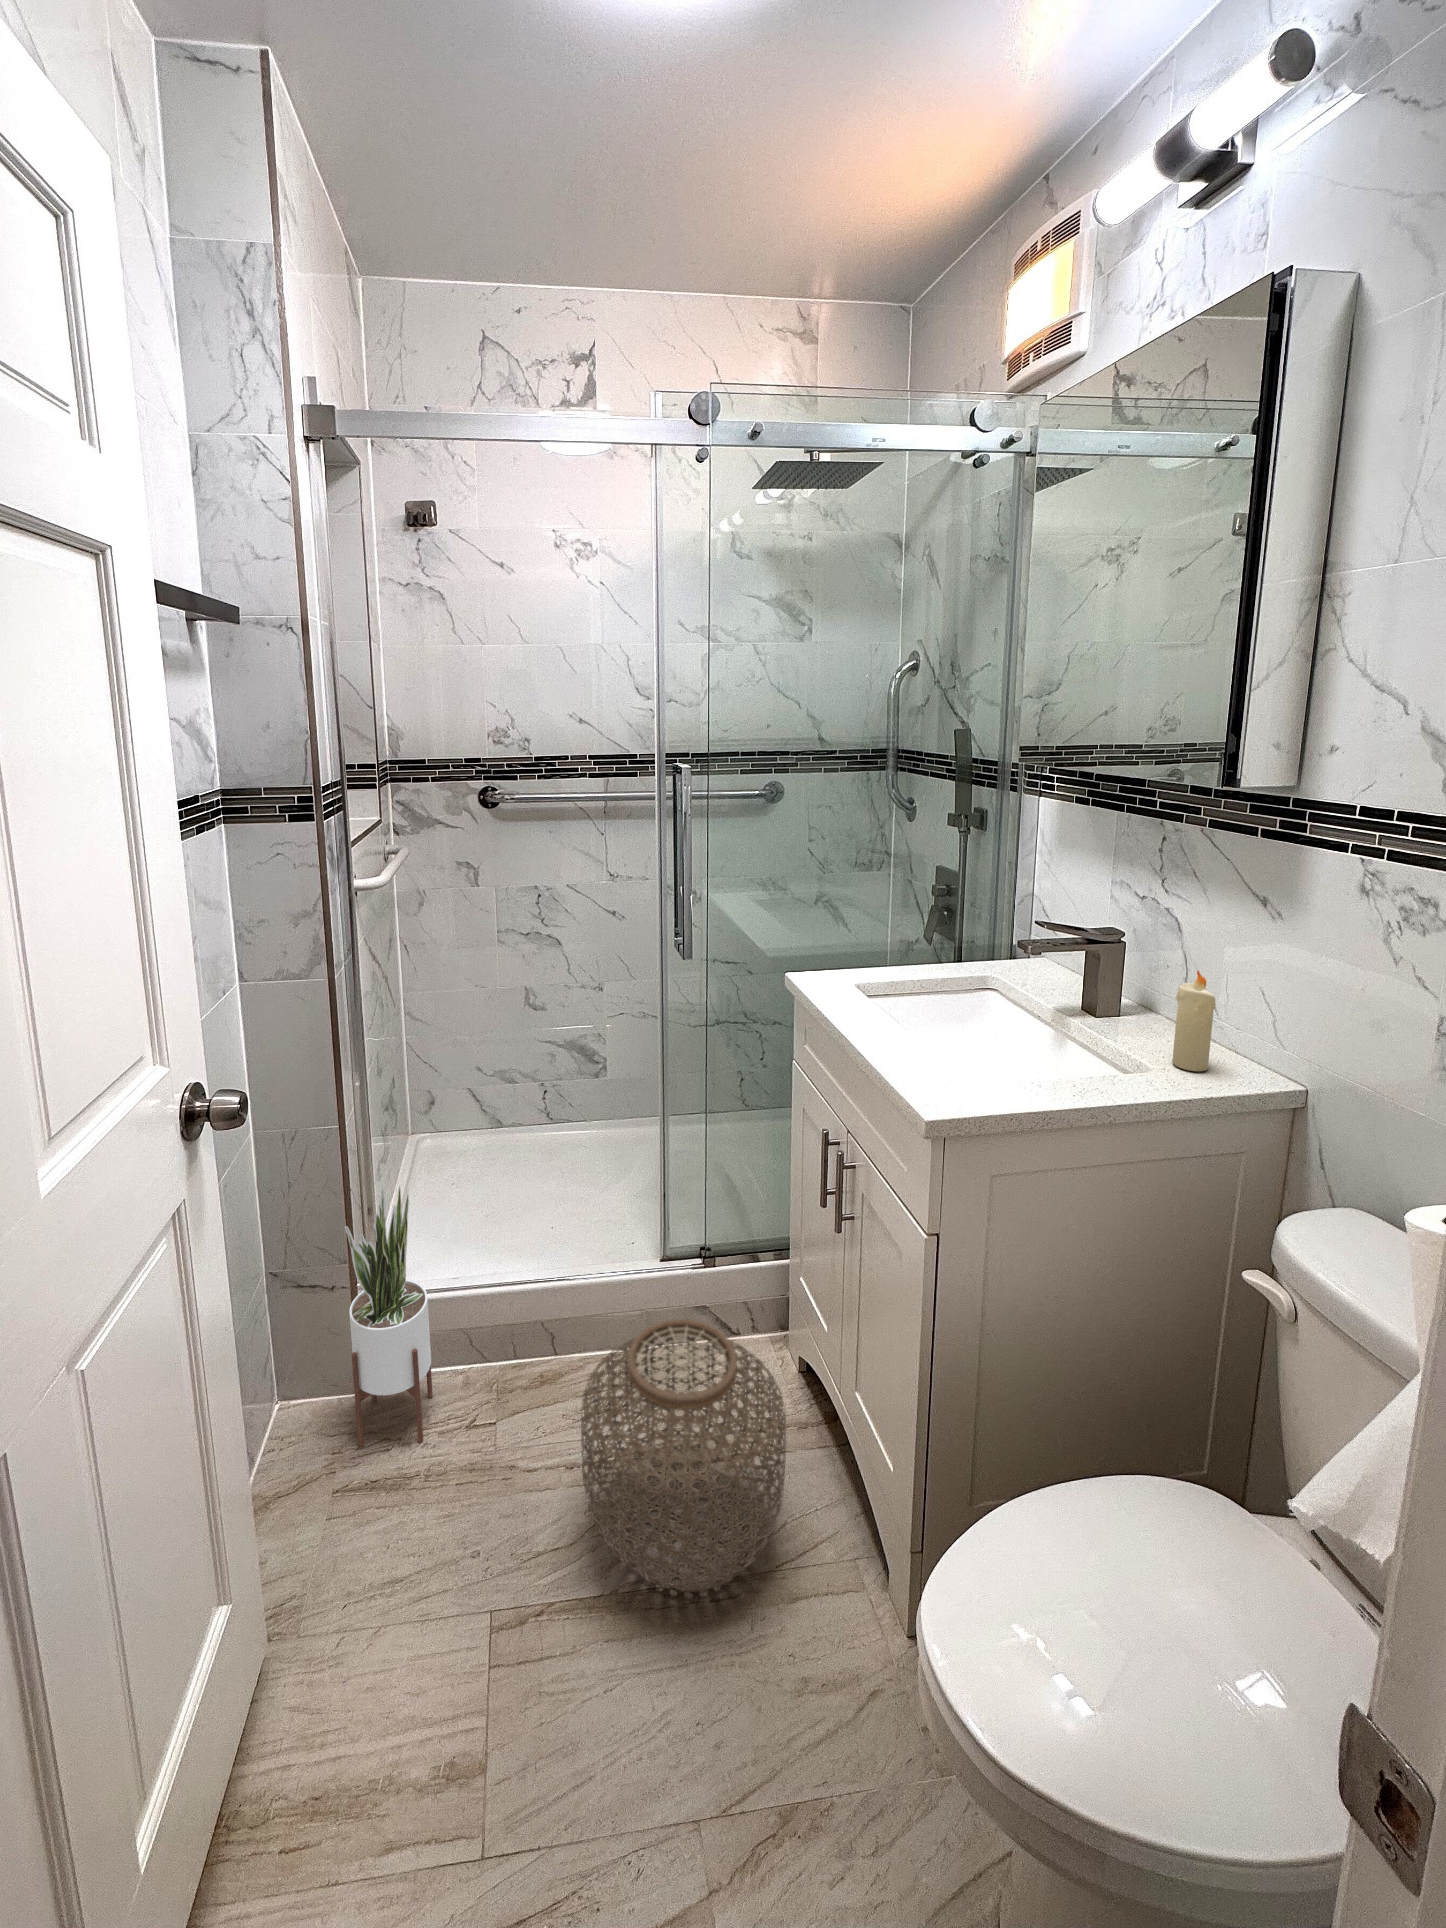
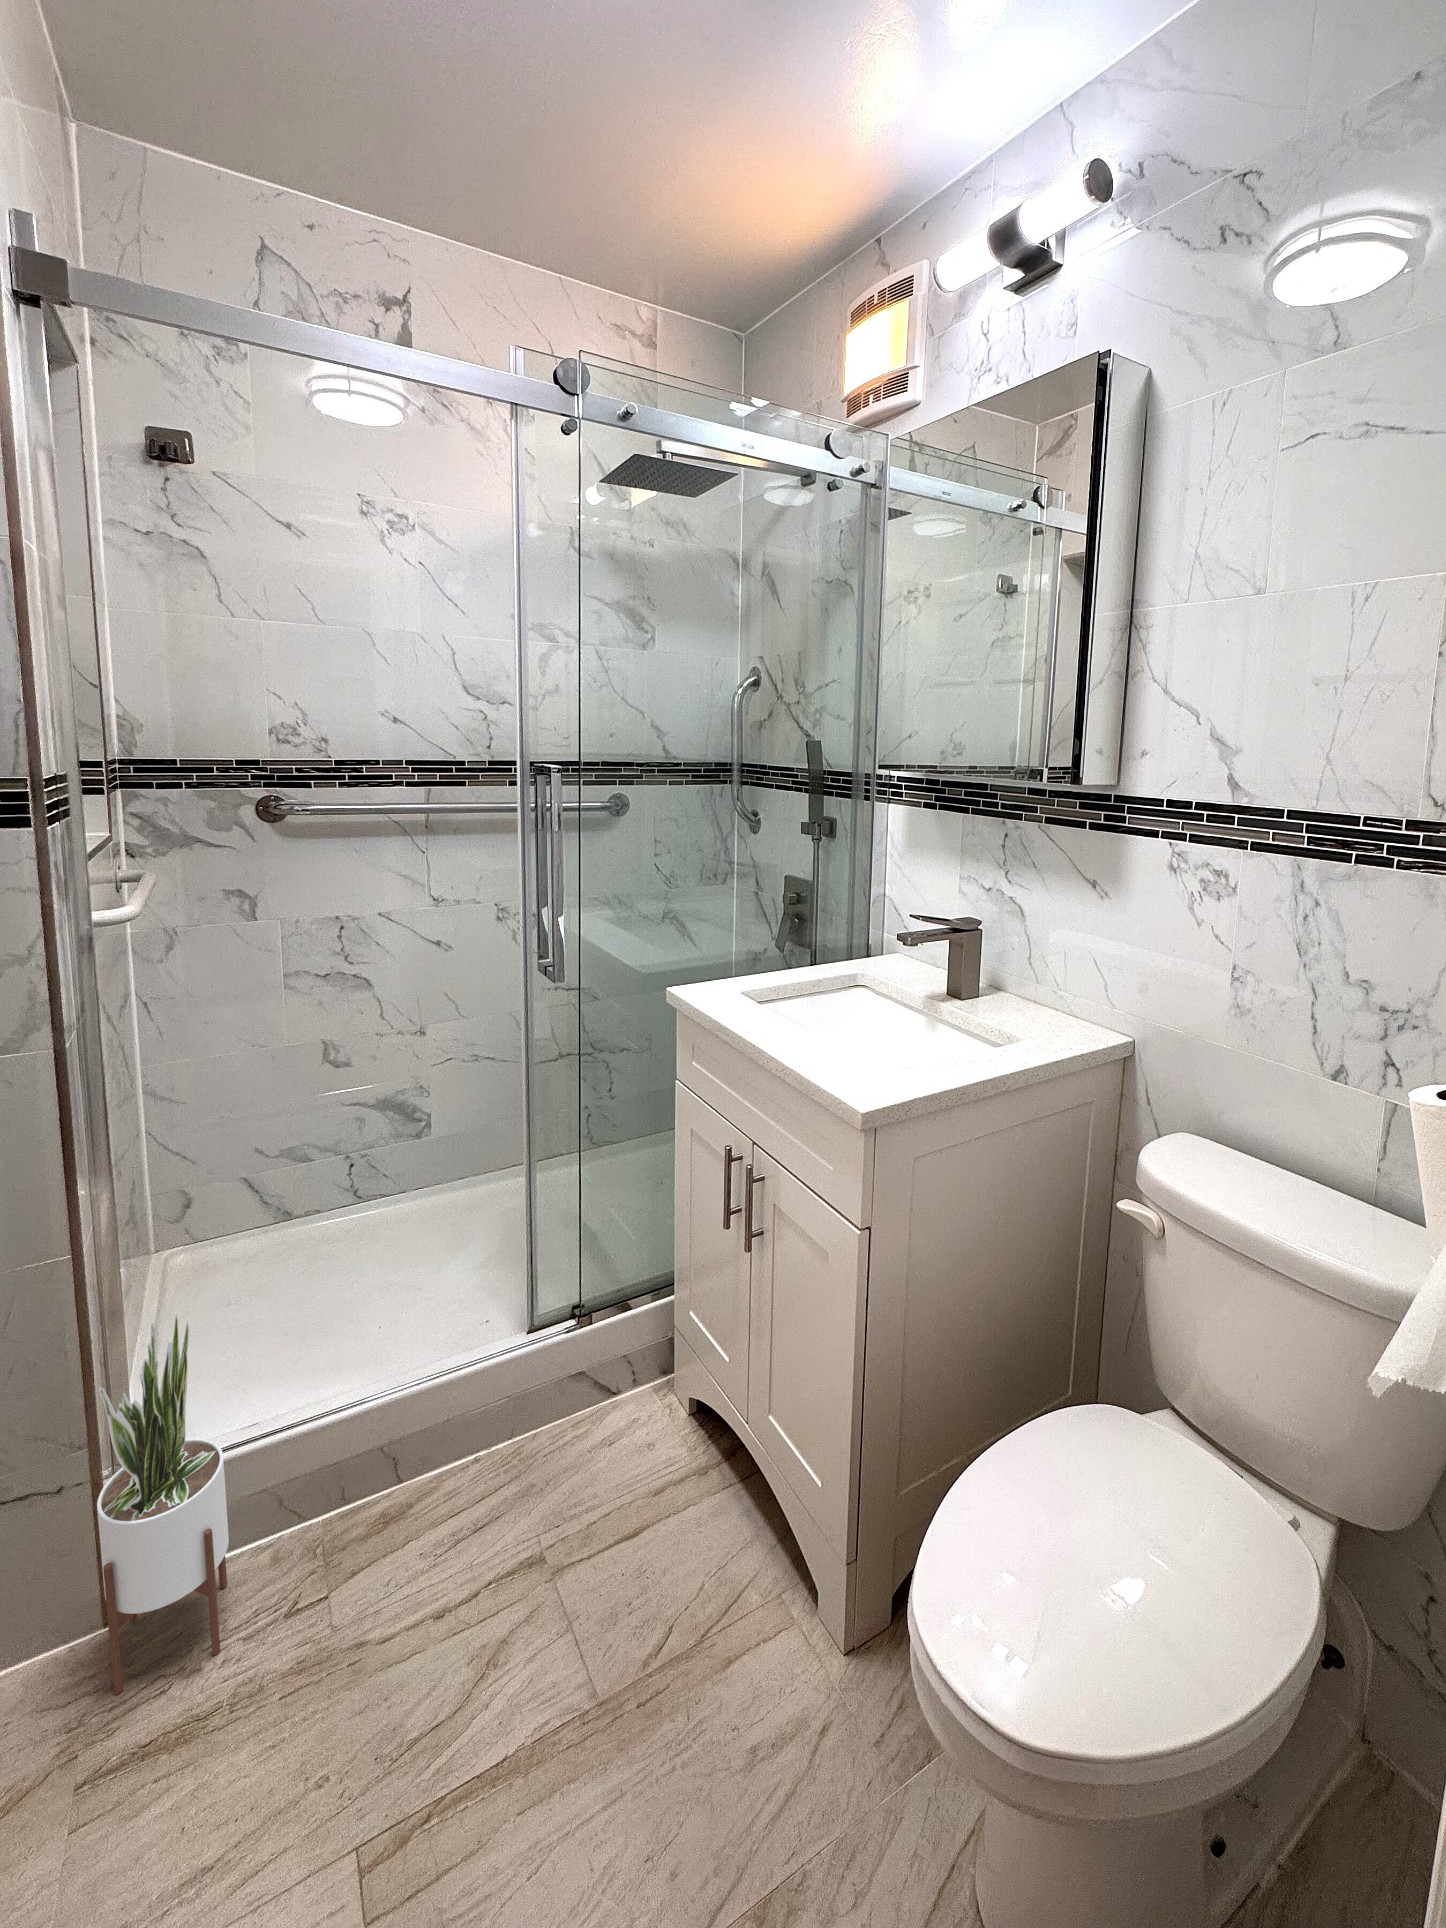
candle: present [1172,971,1216,1071] -> none [1034,947,1067,1037]
woven basket: present [581,1319,786,1592] -> none [467,1386,708,1713]

